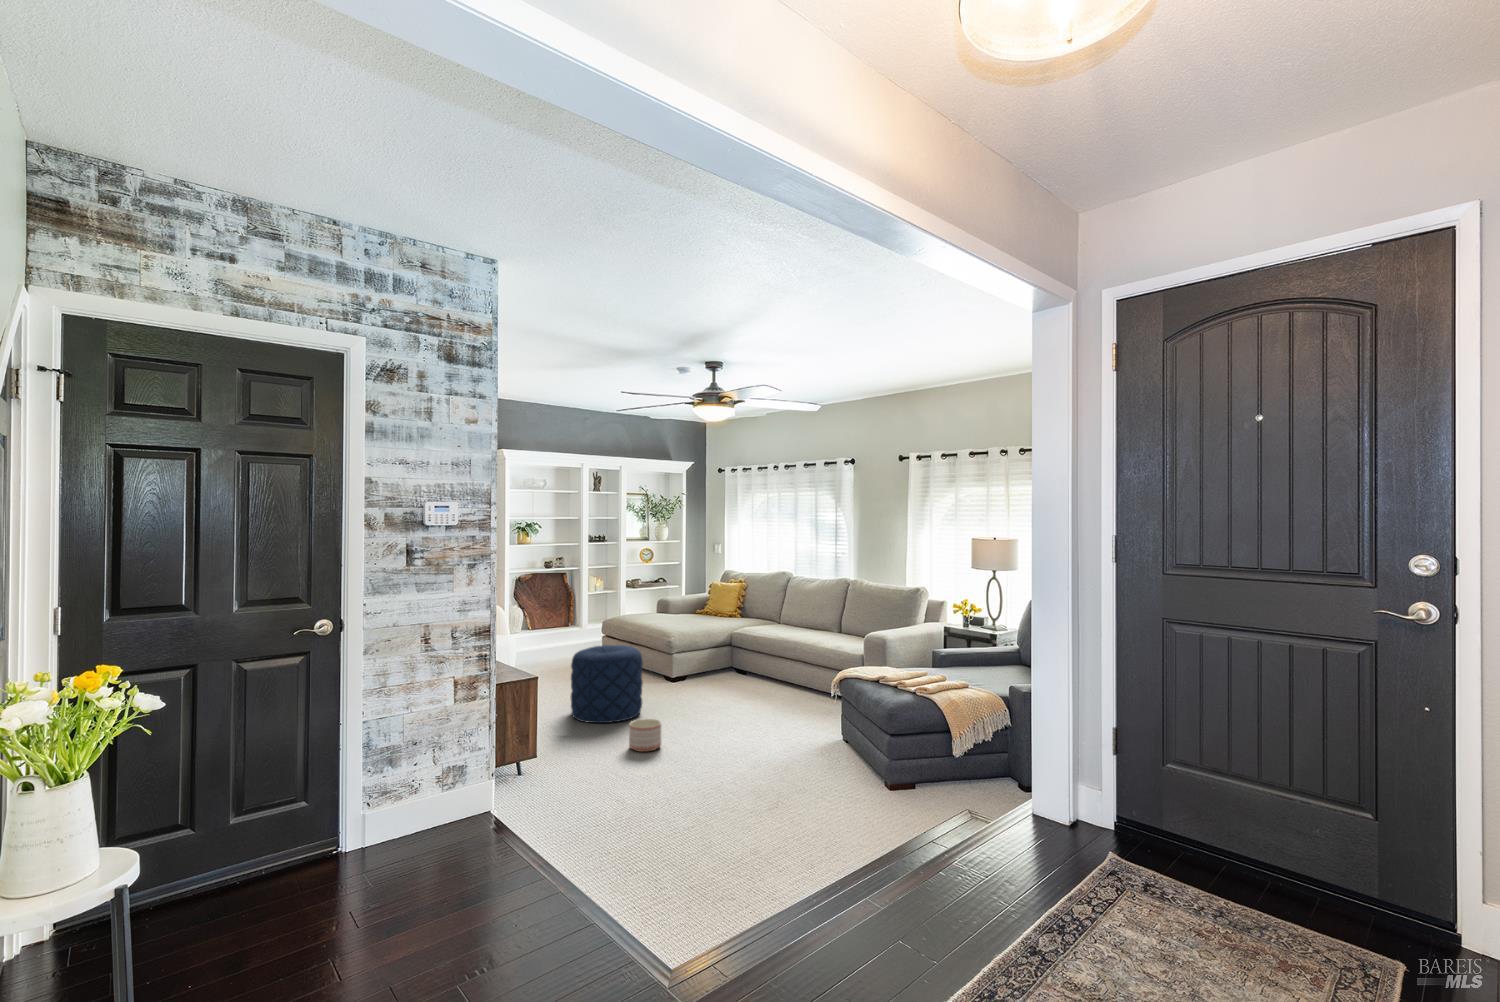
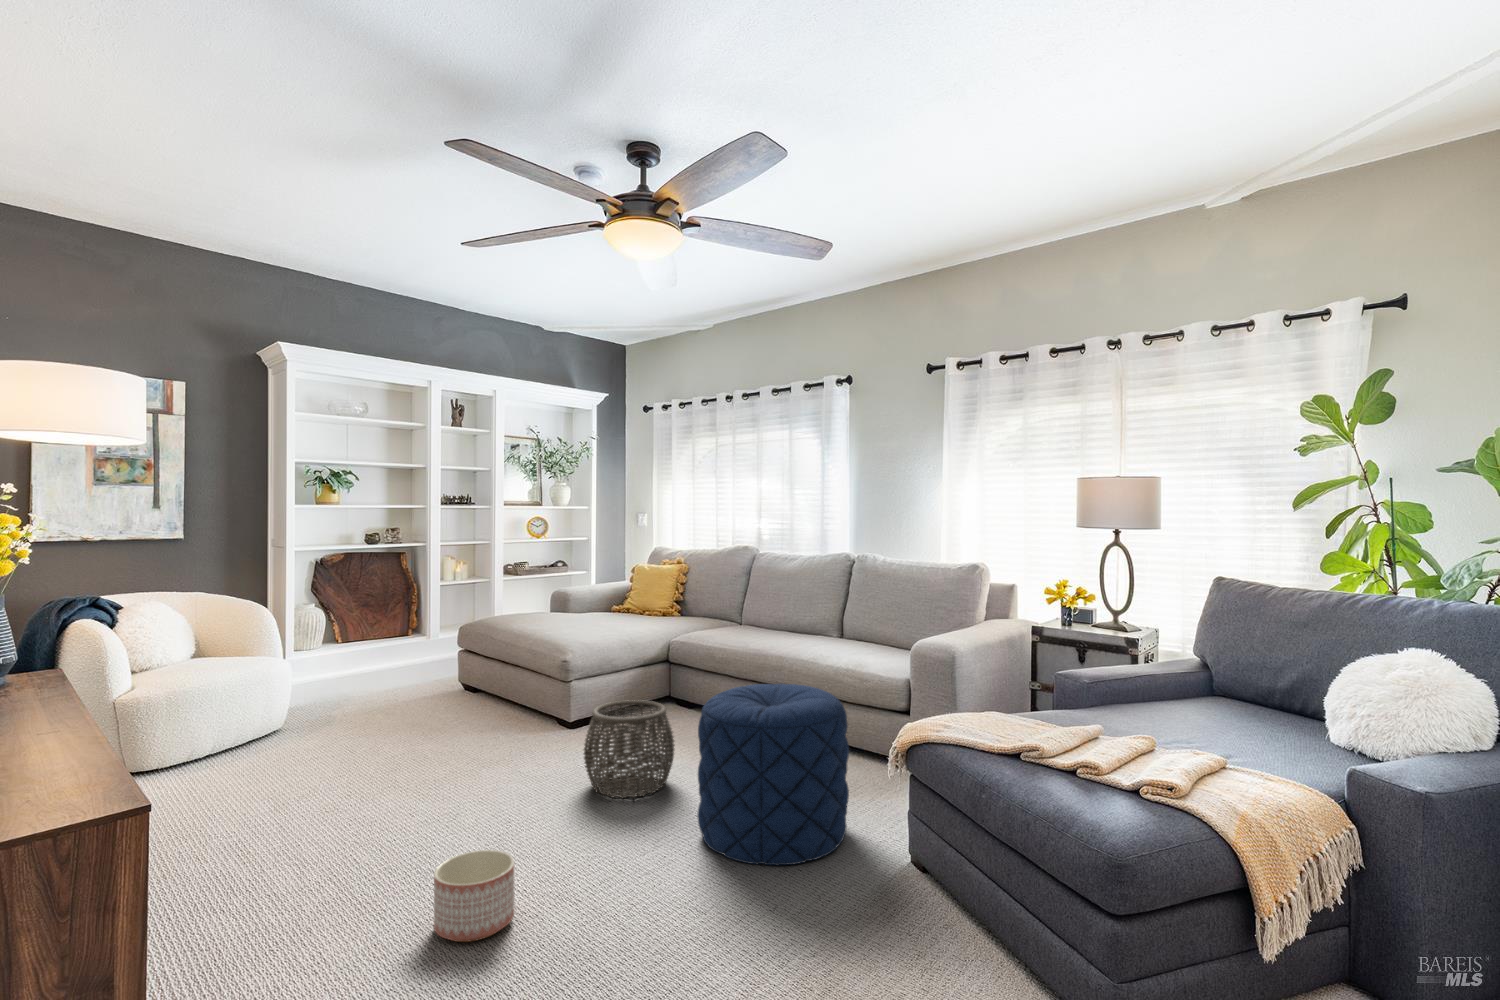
pouf: present [571,645,643,723] -> present [697,684,849,865]
woven basket: none [686,663,734,712] -> present [584,700,675,798]

